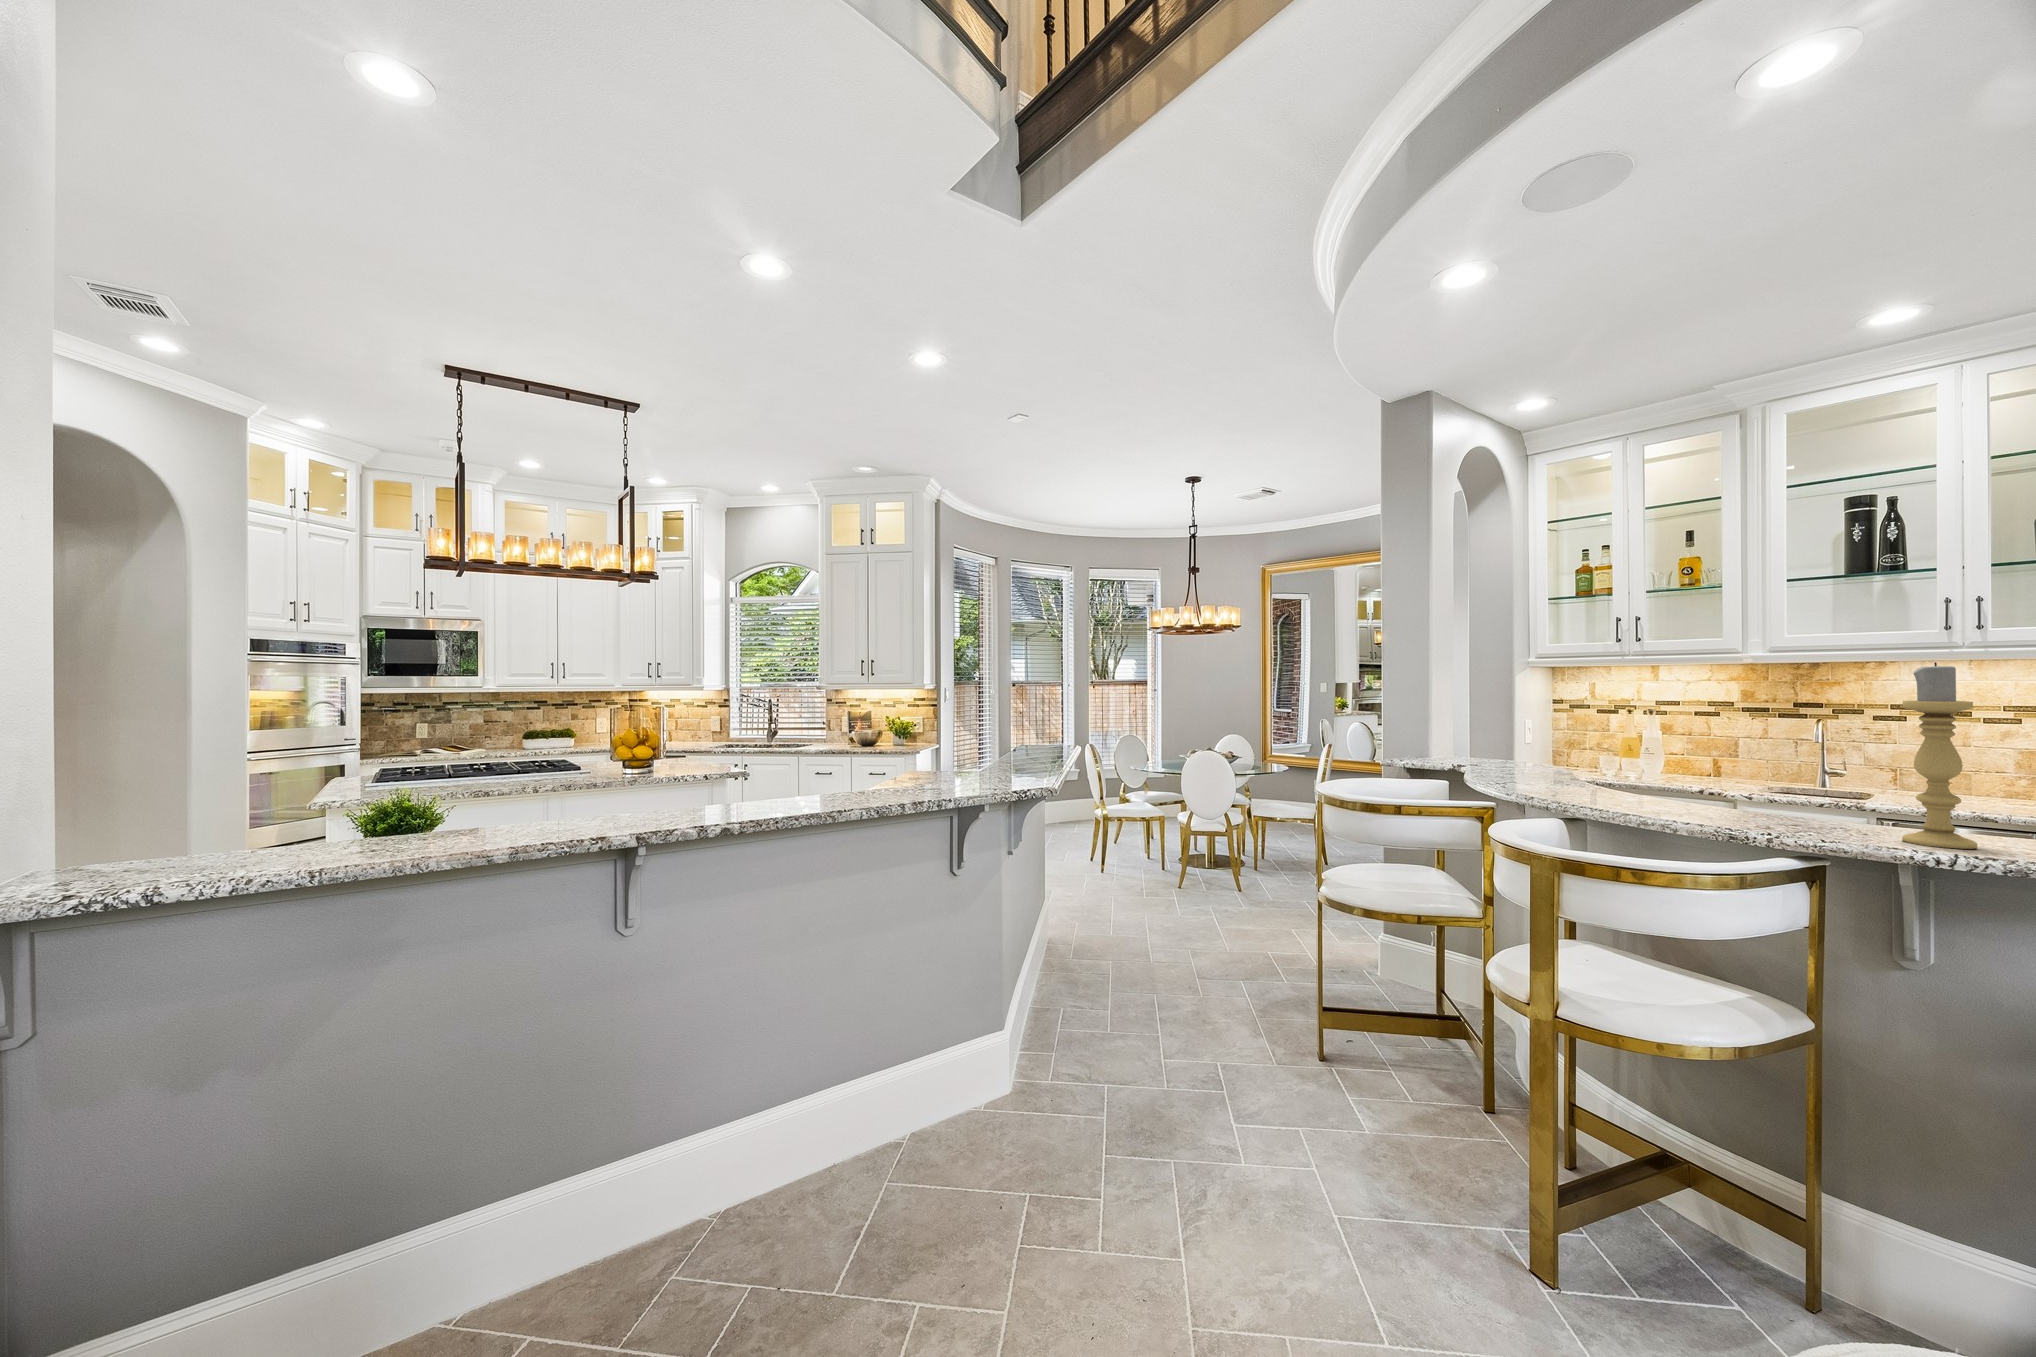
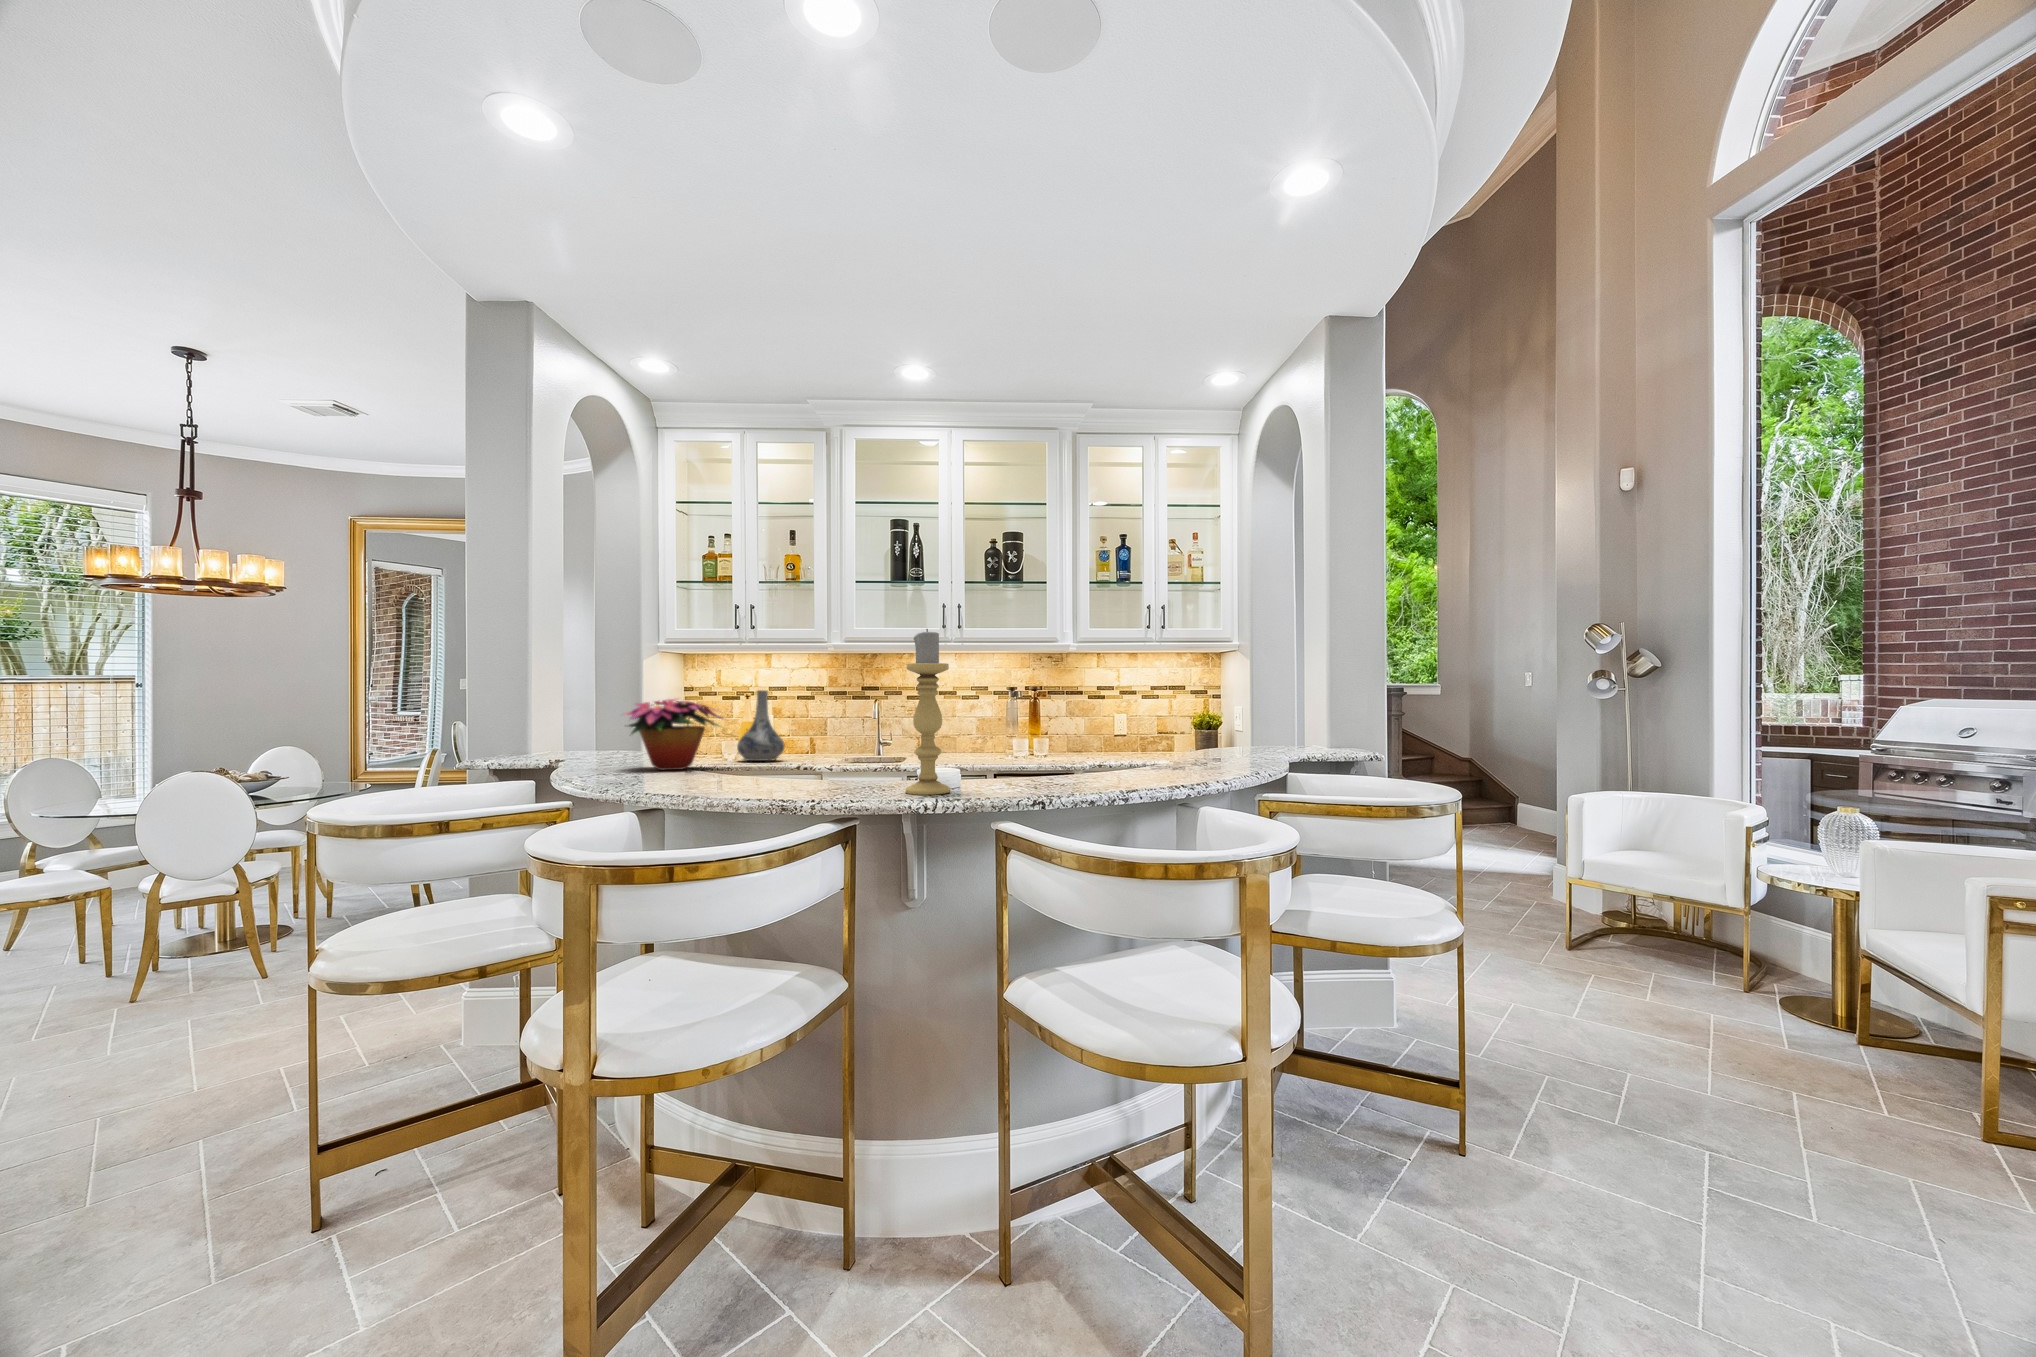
decorative vase: none [1640,711,1699,784] -> present [737,690,784,761]
flower arrangement: none [1524,719,1640,785] -> present [625,699,721,770]

